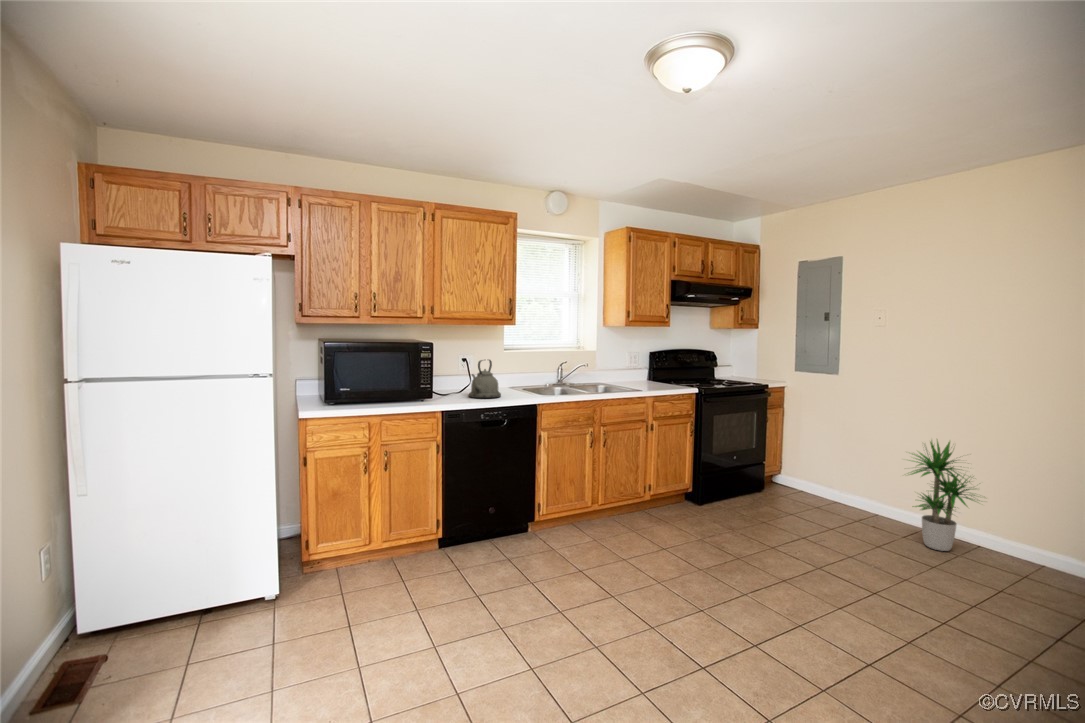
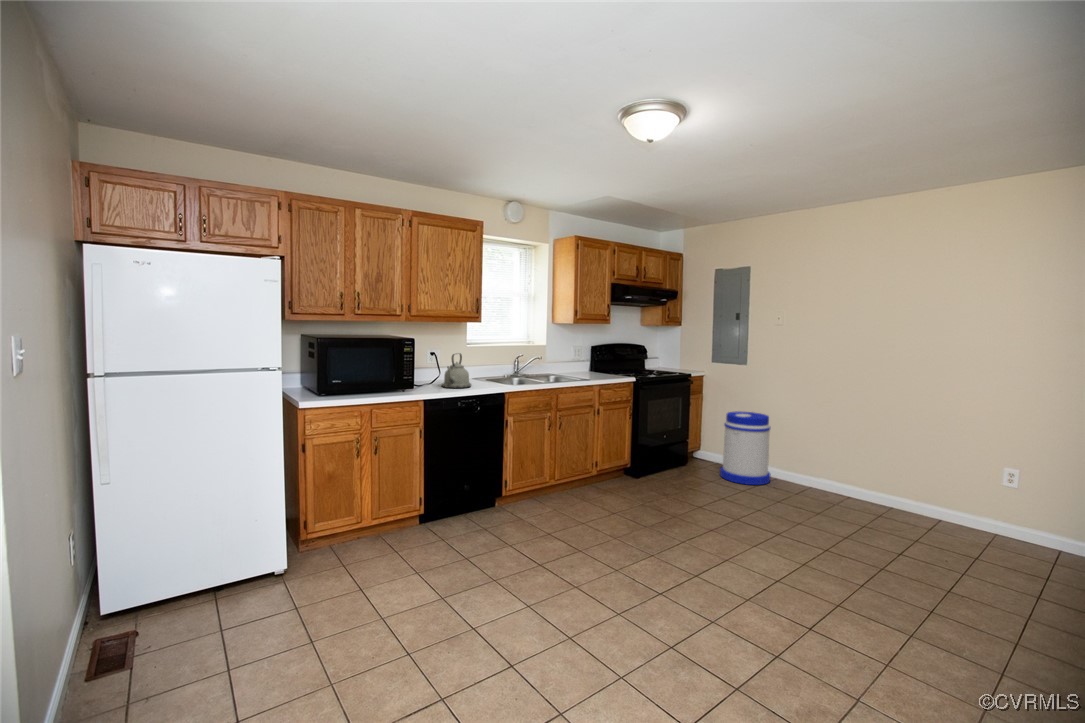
trash can: none [804,431,870,523] -> present [720,411,770,485]
potted plant: present [910,441,975,551] -> none [793,413,857,501]

